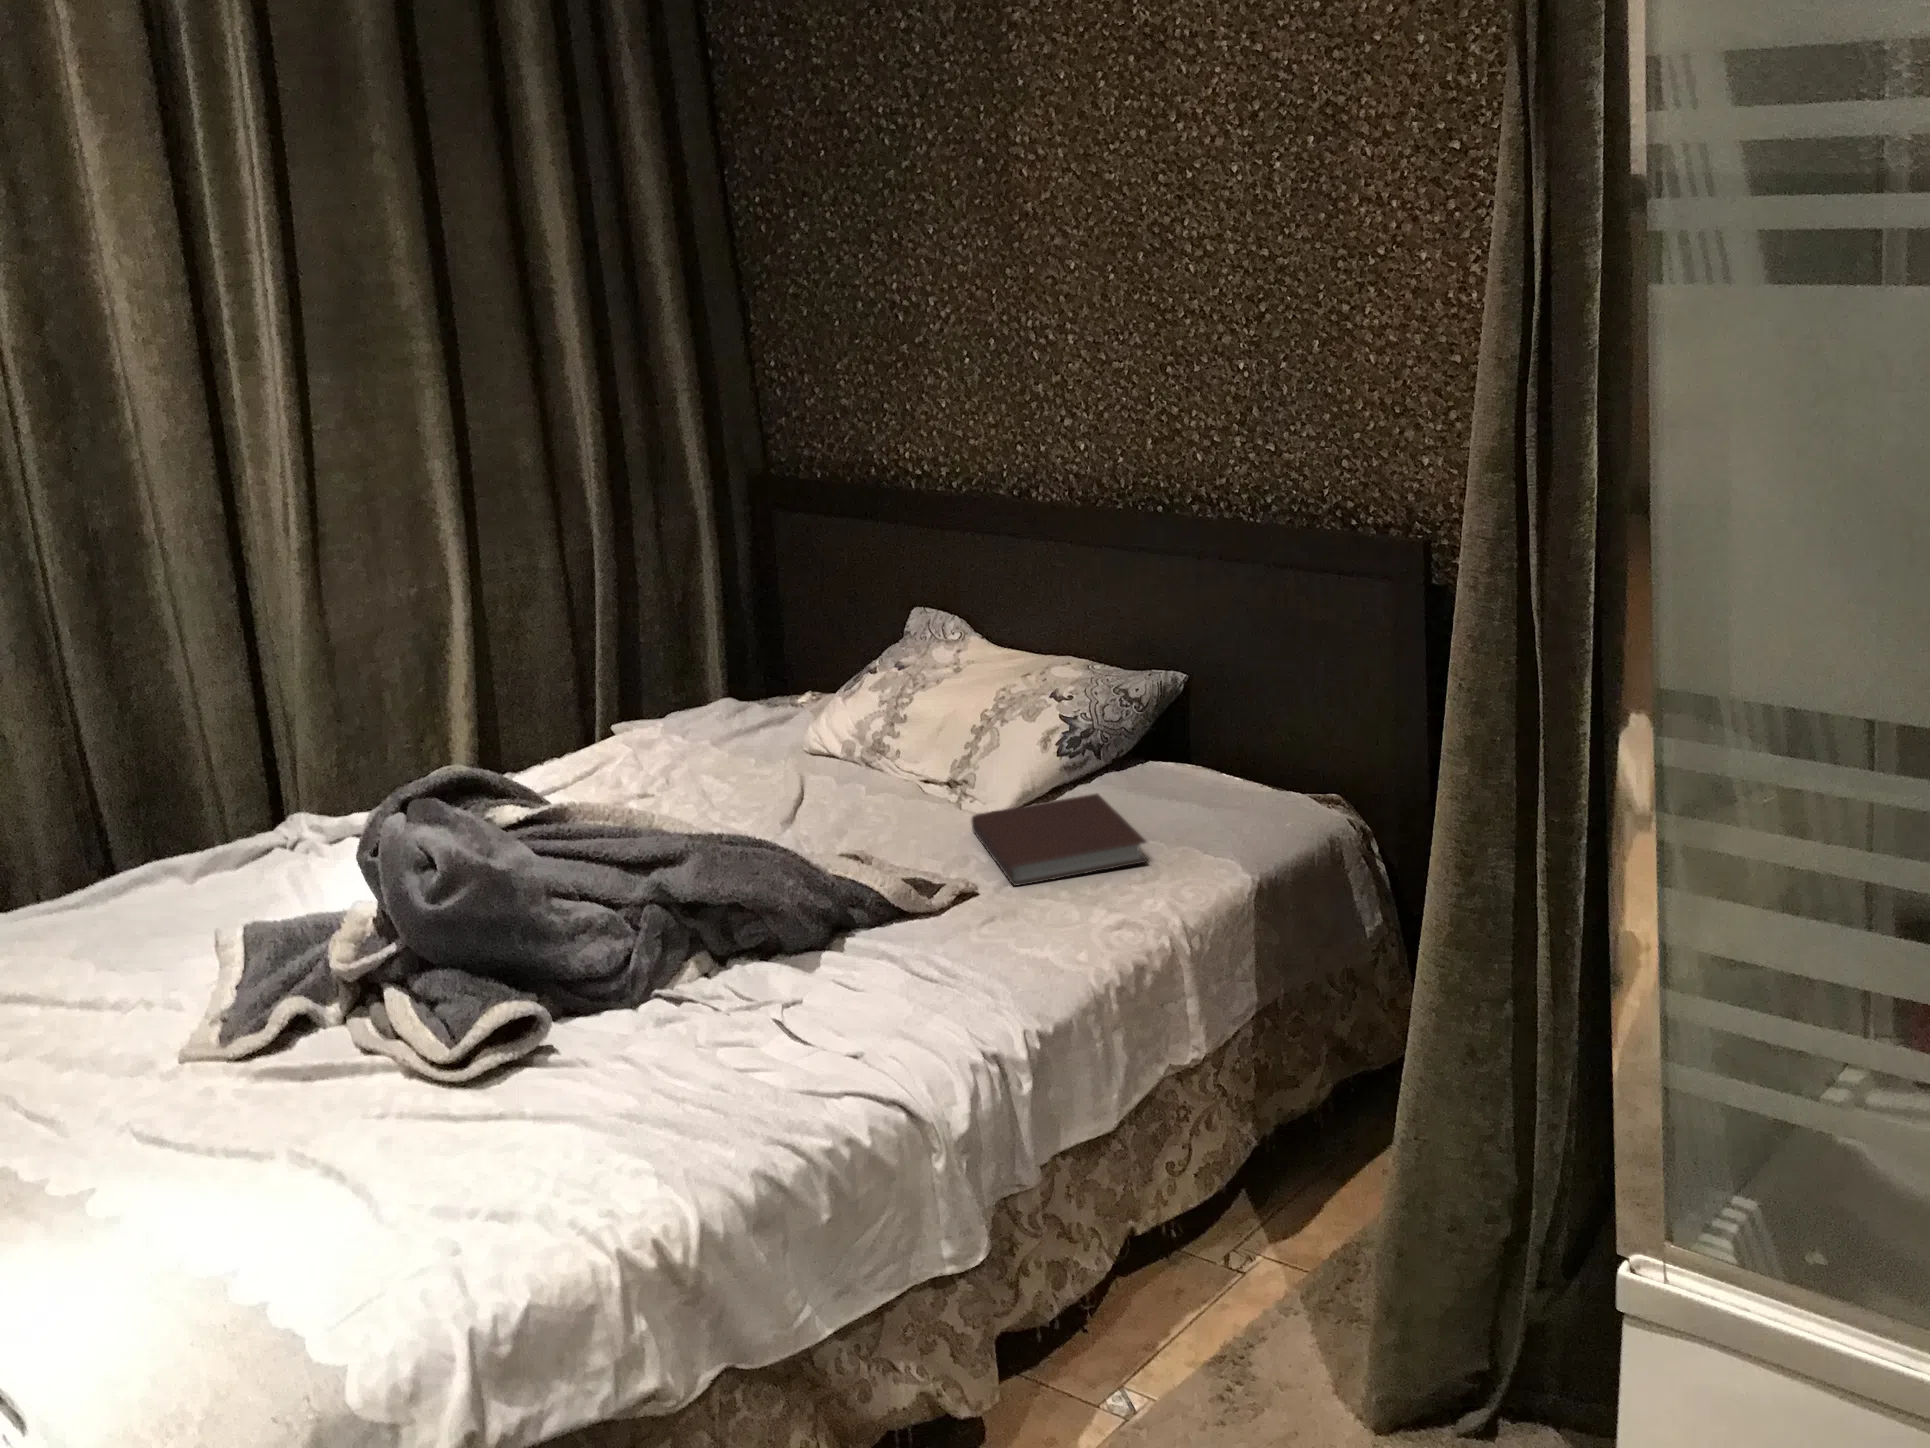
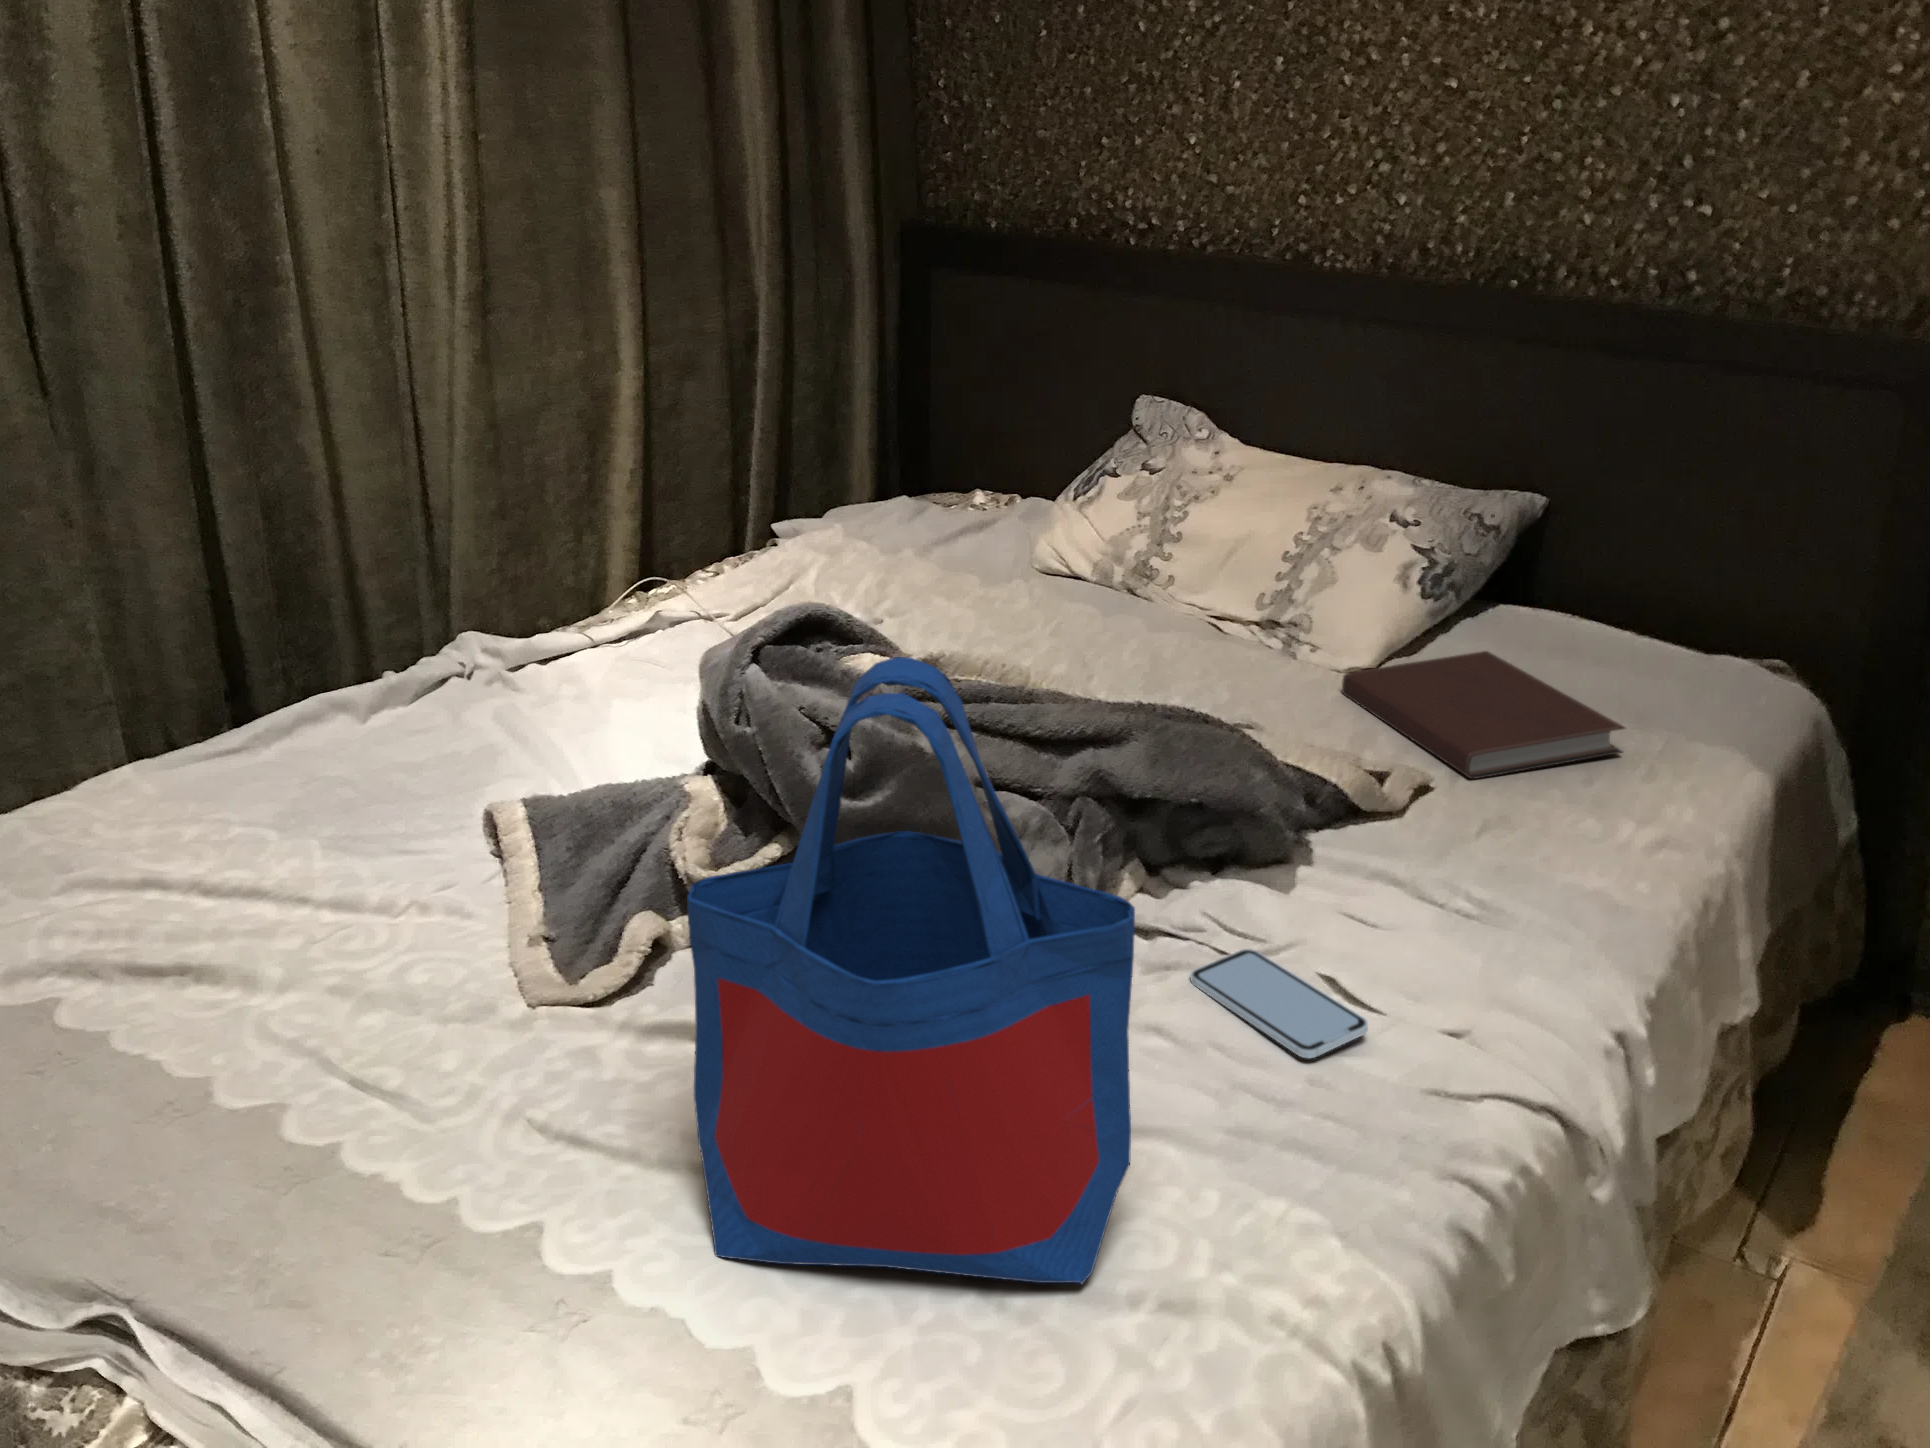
tote bag: none [180,781,500,1203] -> present [687,657,1135,1284]
smartphone: none [677,1003,773,1068] -> present [1191,949,1368,1058]

